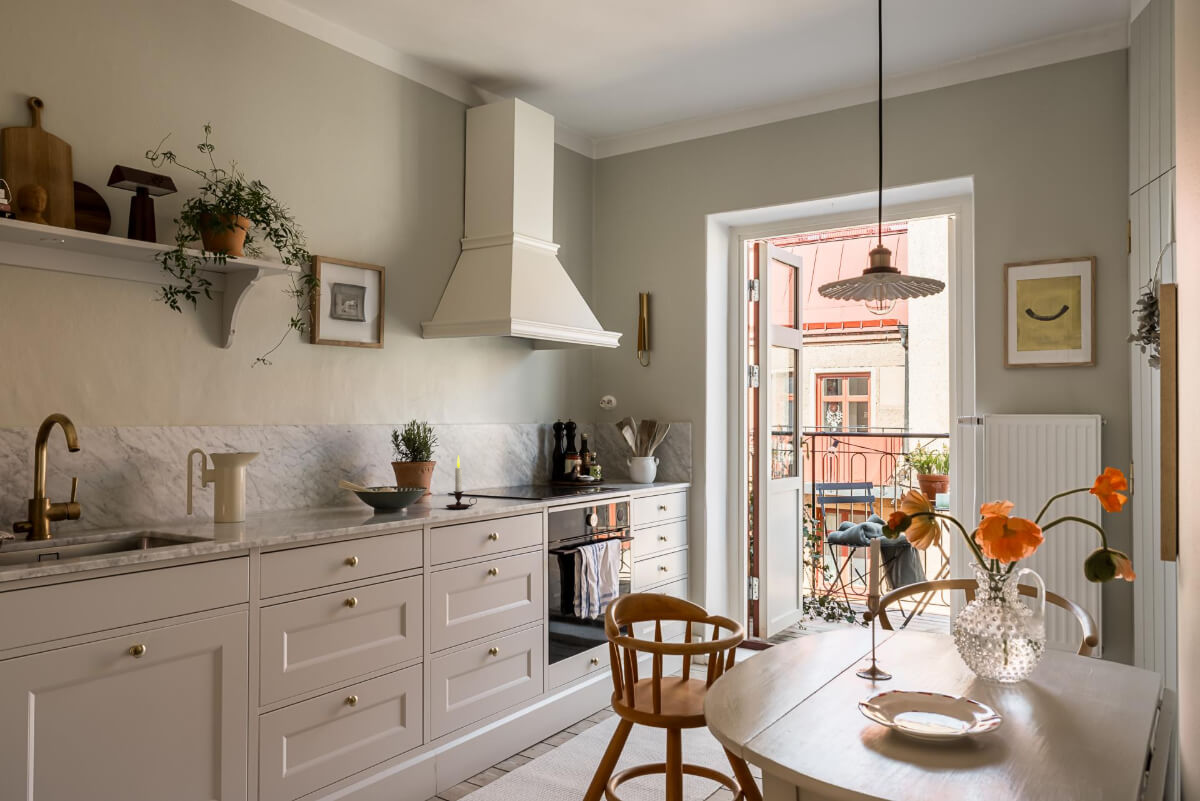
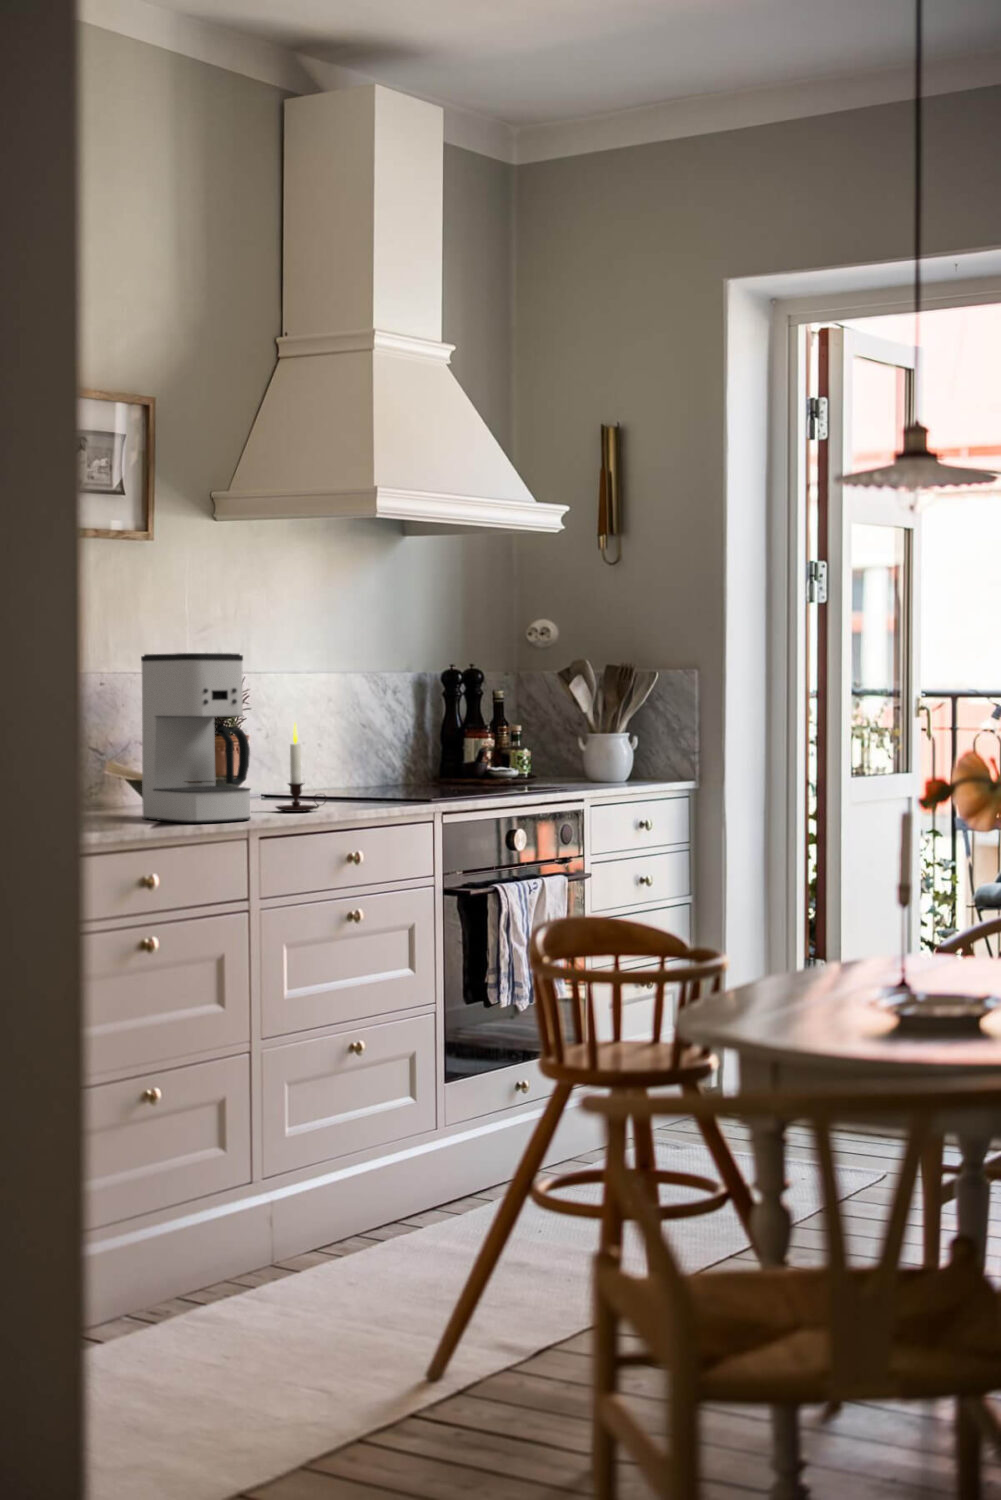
coffee maker: none [361,414,428,519] -> present [141,653,251,823]

